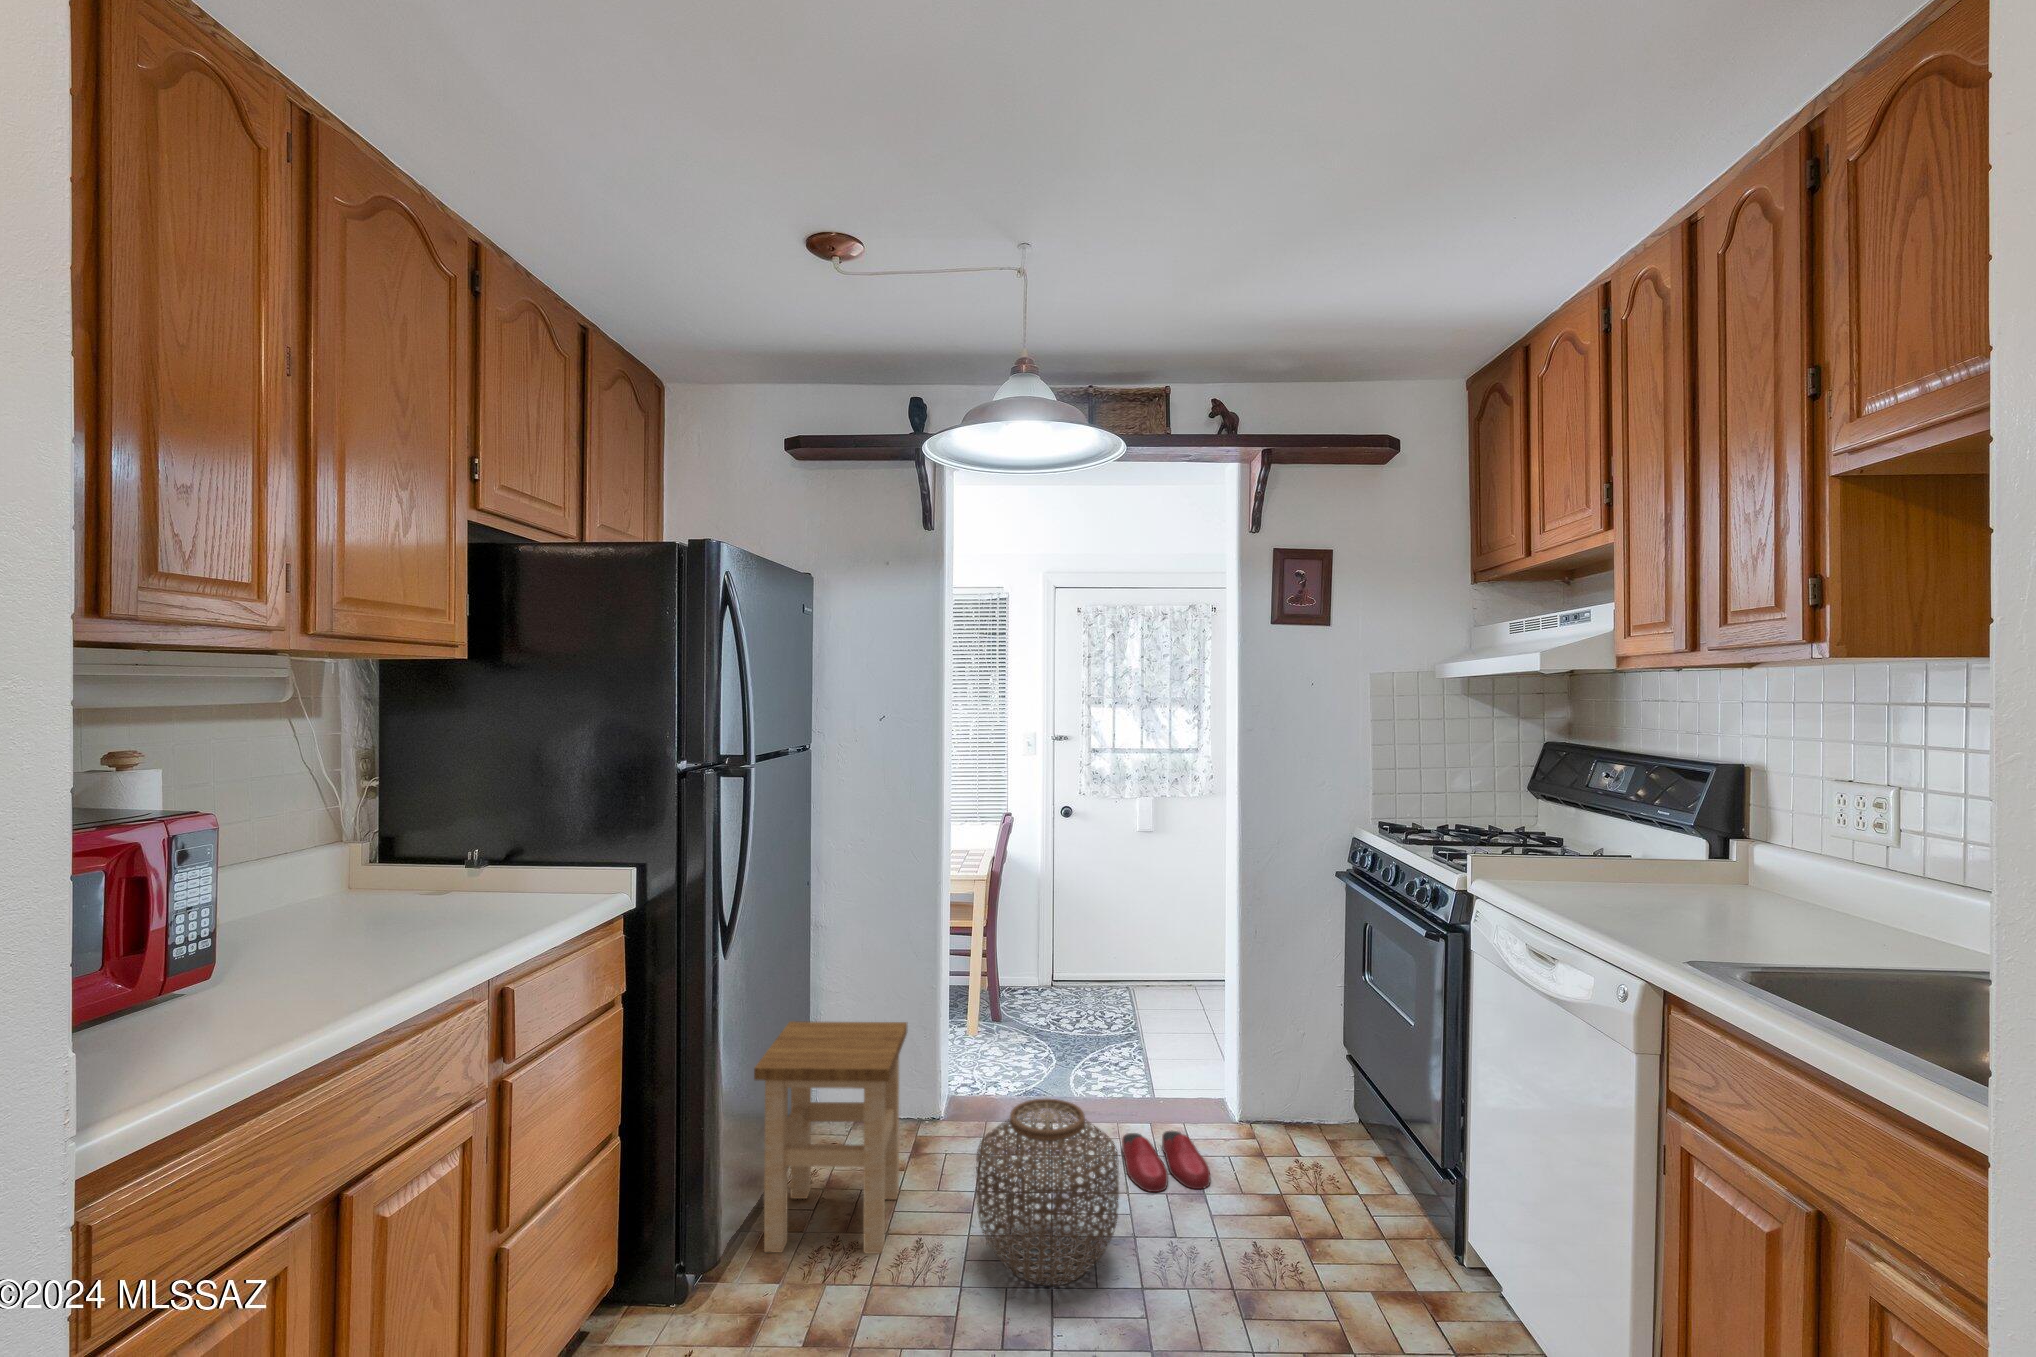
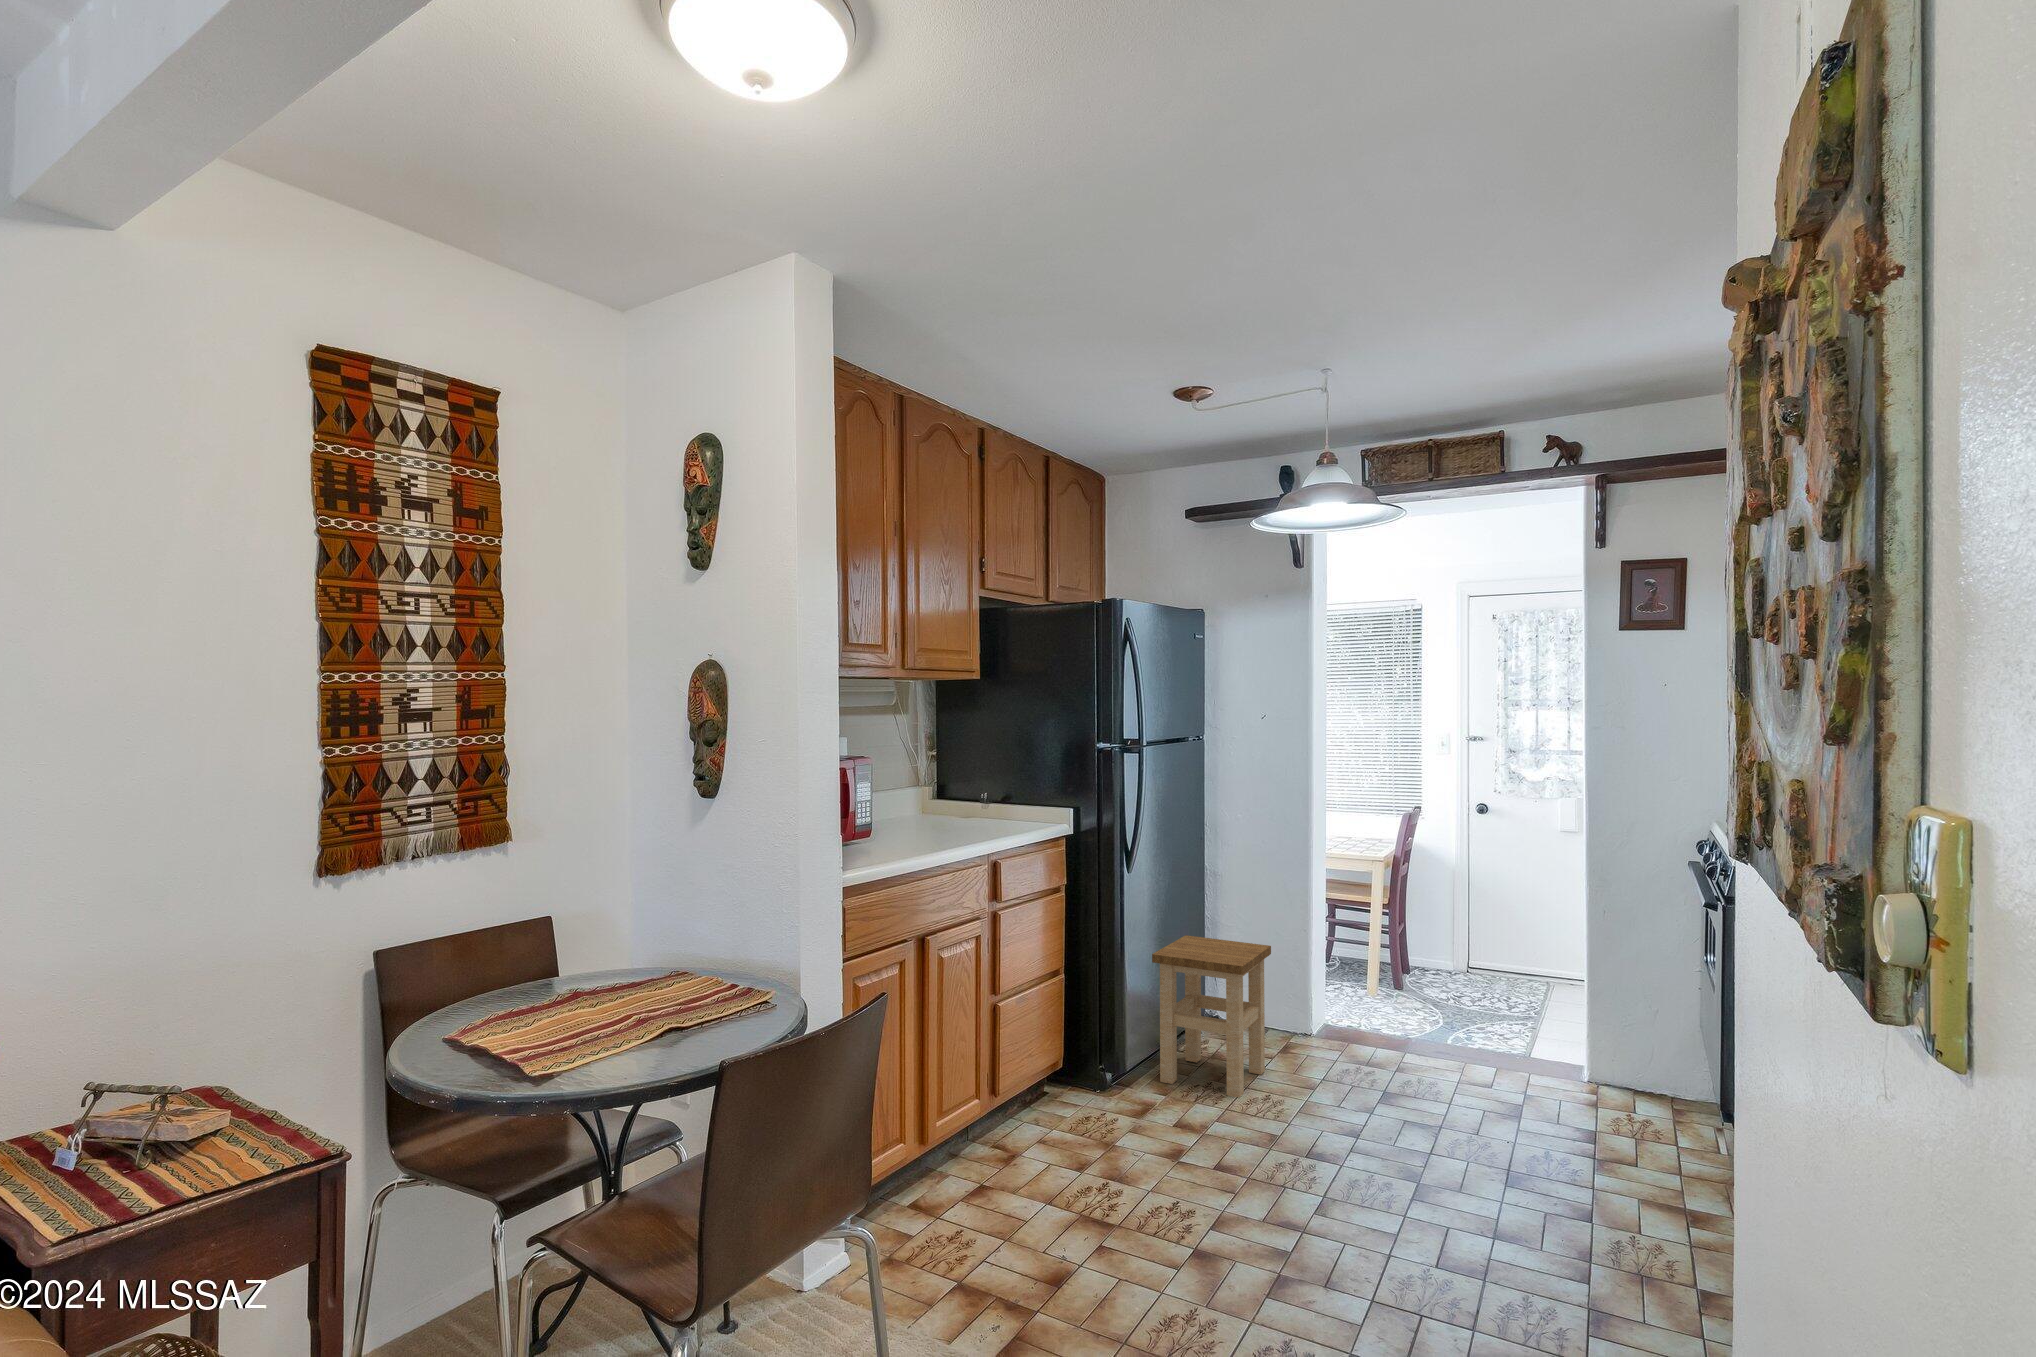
woven basket: present [976,1099,1119,1285] -> none [1303,1006,1416,1137]
slippers: present [1122,1131,1210,1192] -> none [1456,1070,1532,1115]

